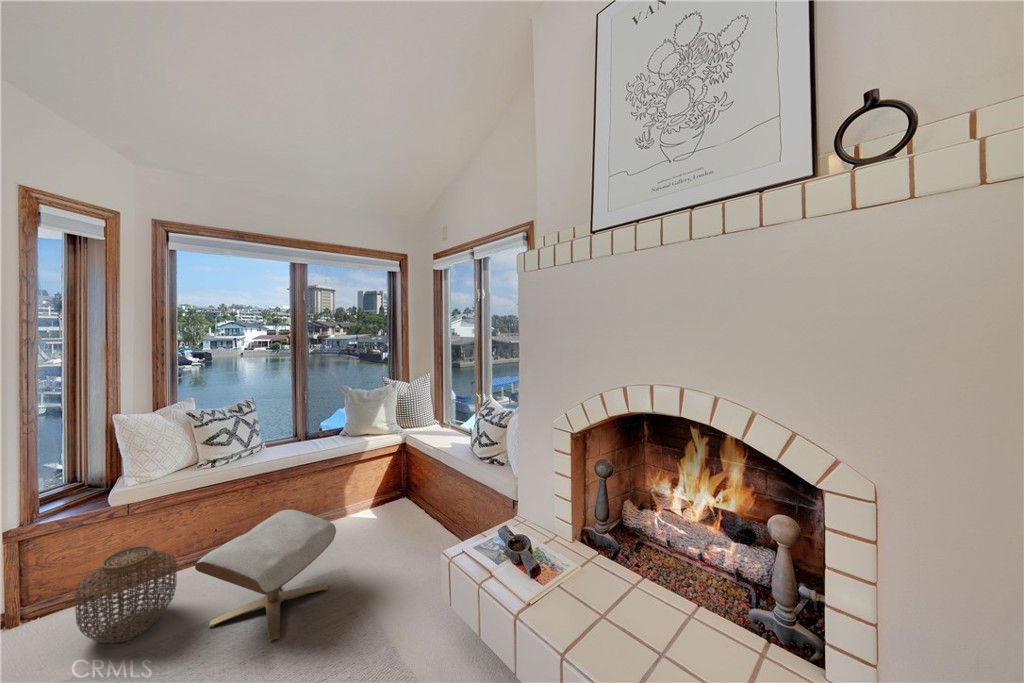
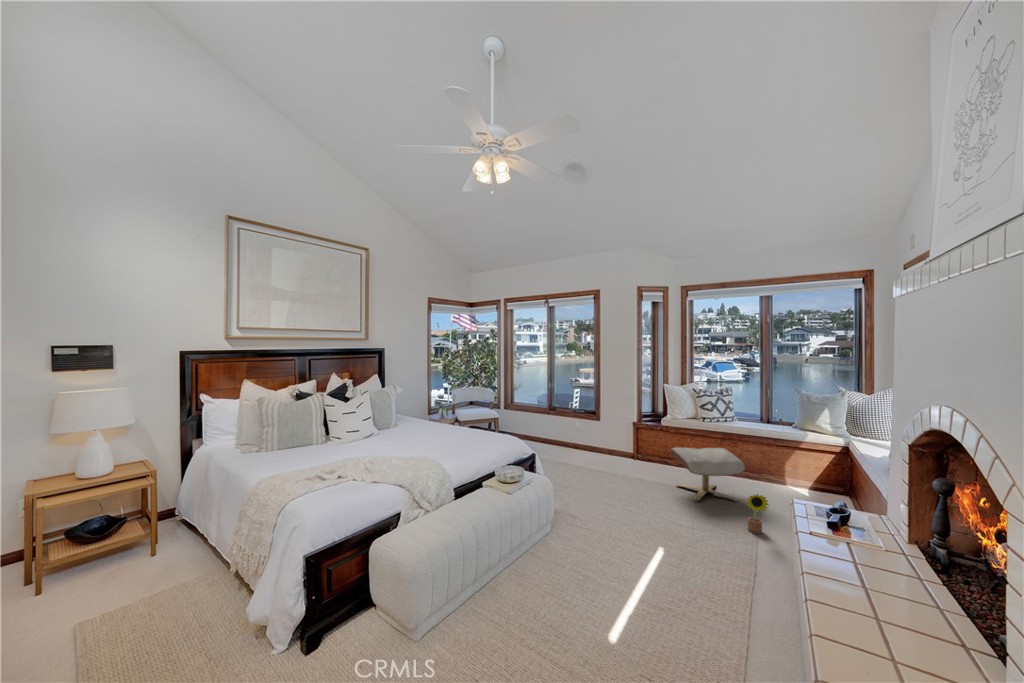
woven basket: present [75,546,177,643] -> none [636,439,670,477]
decorative plant: none [387,577,421,641] -> present [747,494,769,533]

